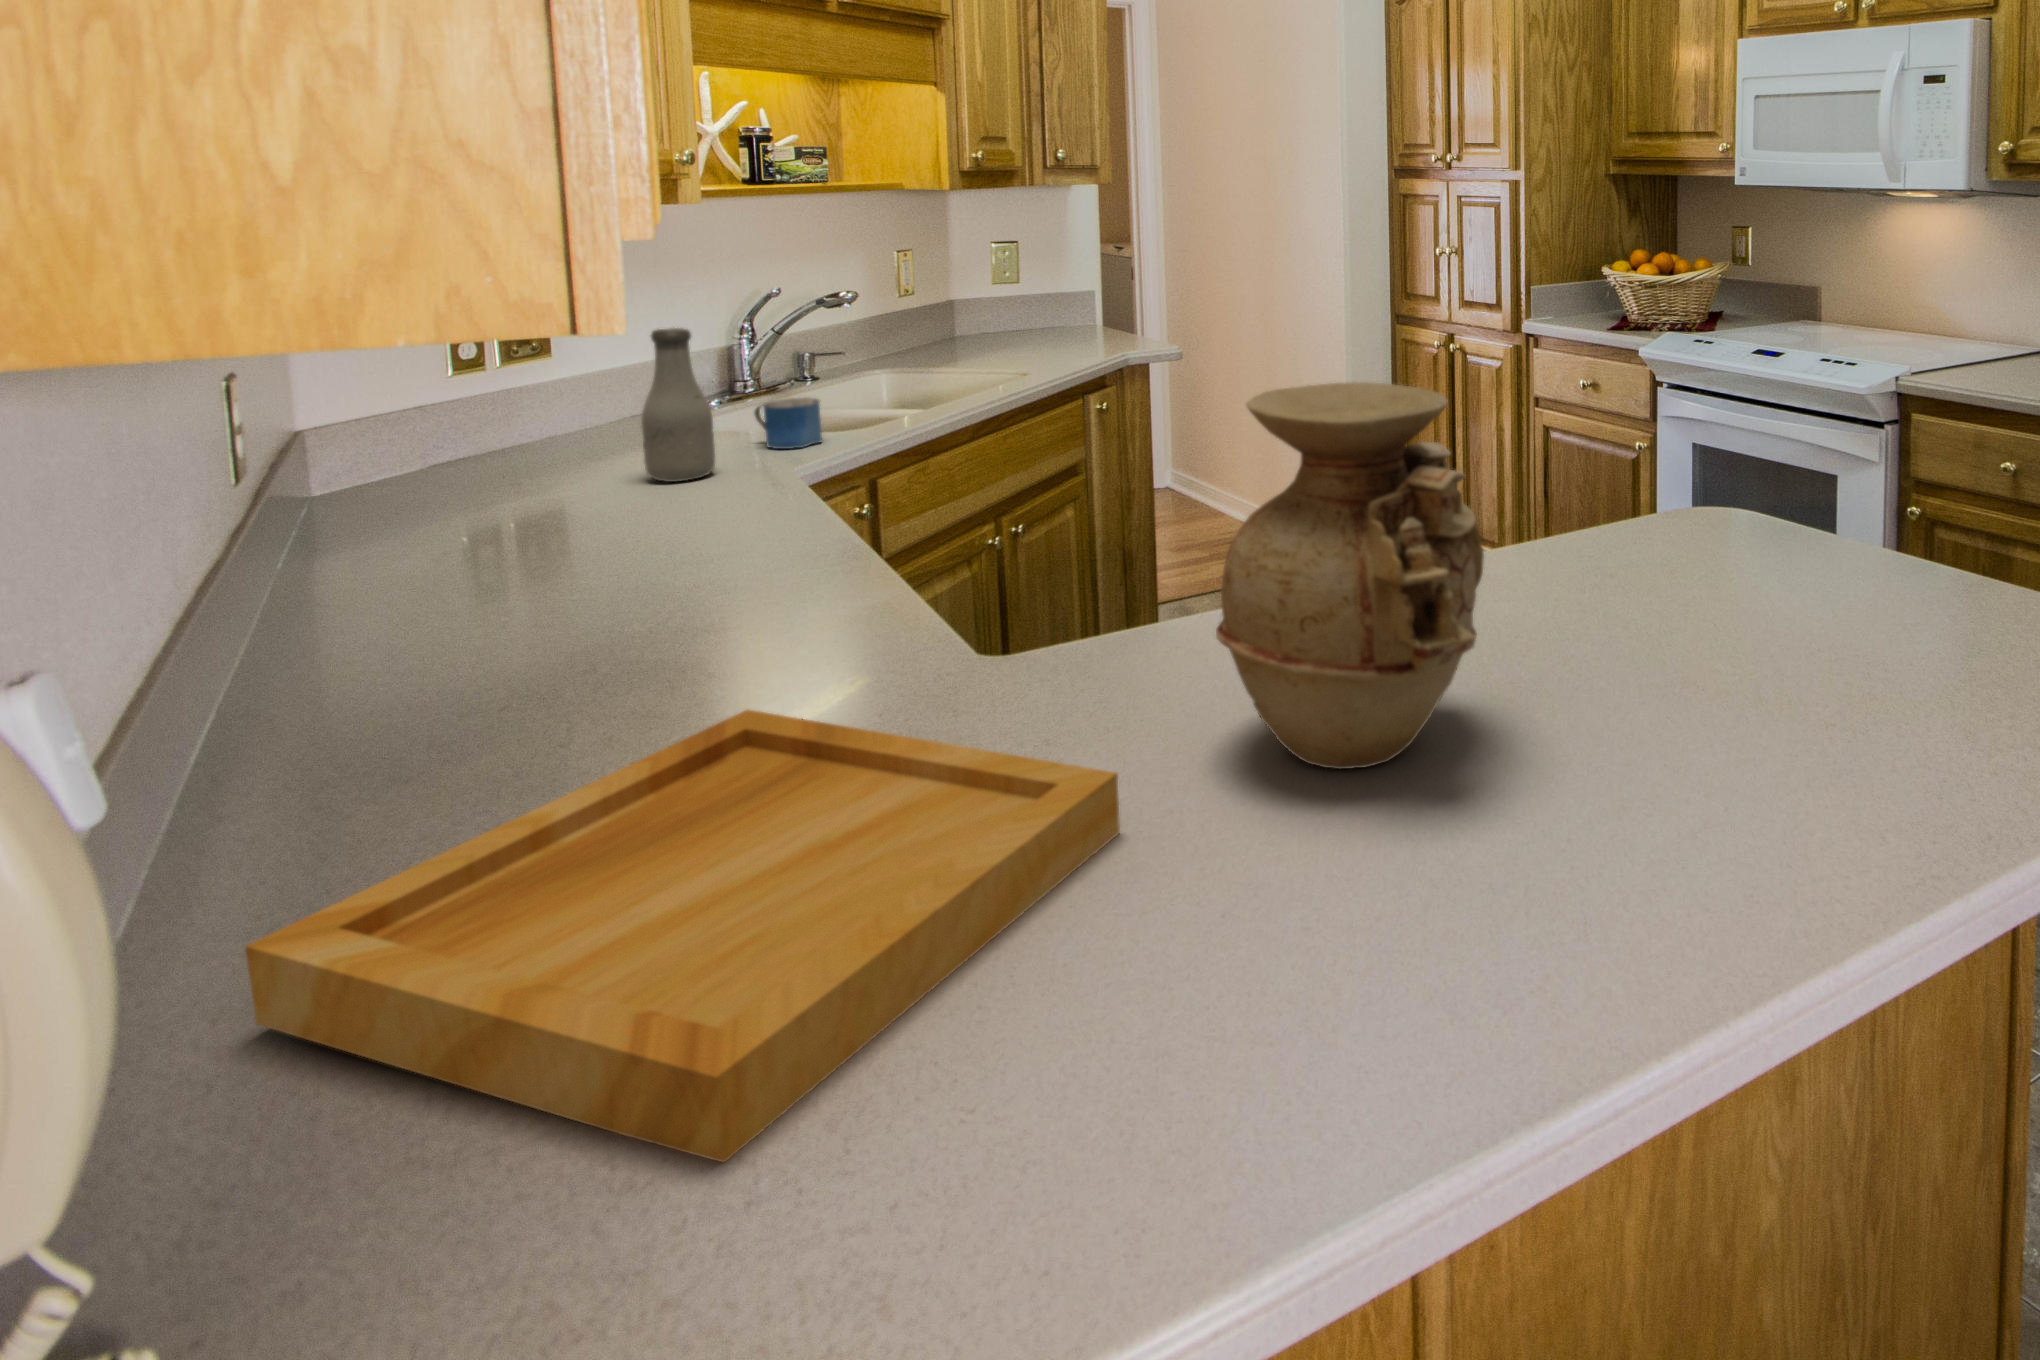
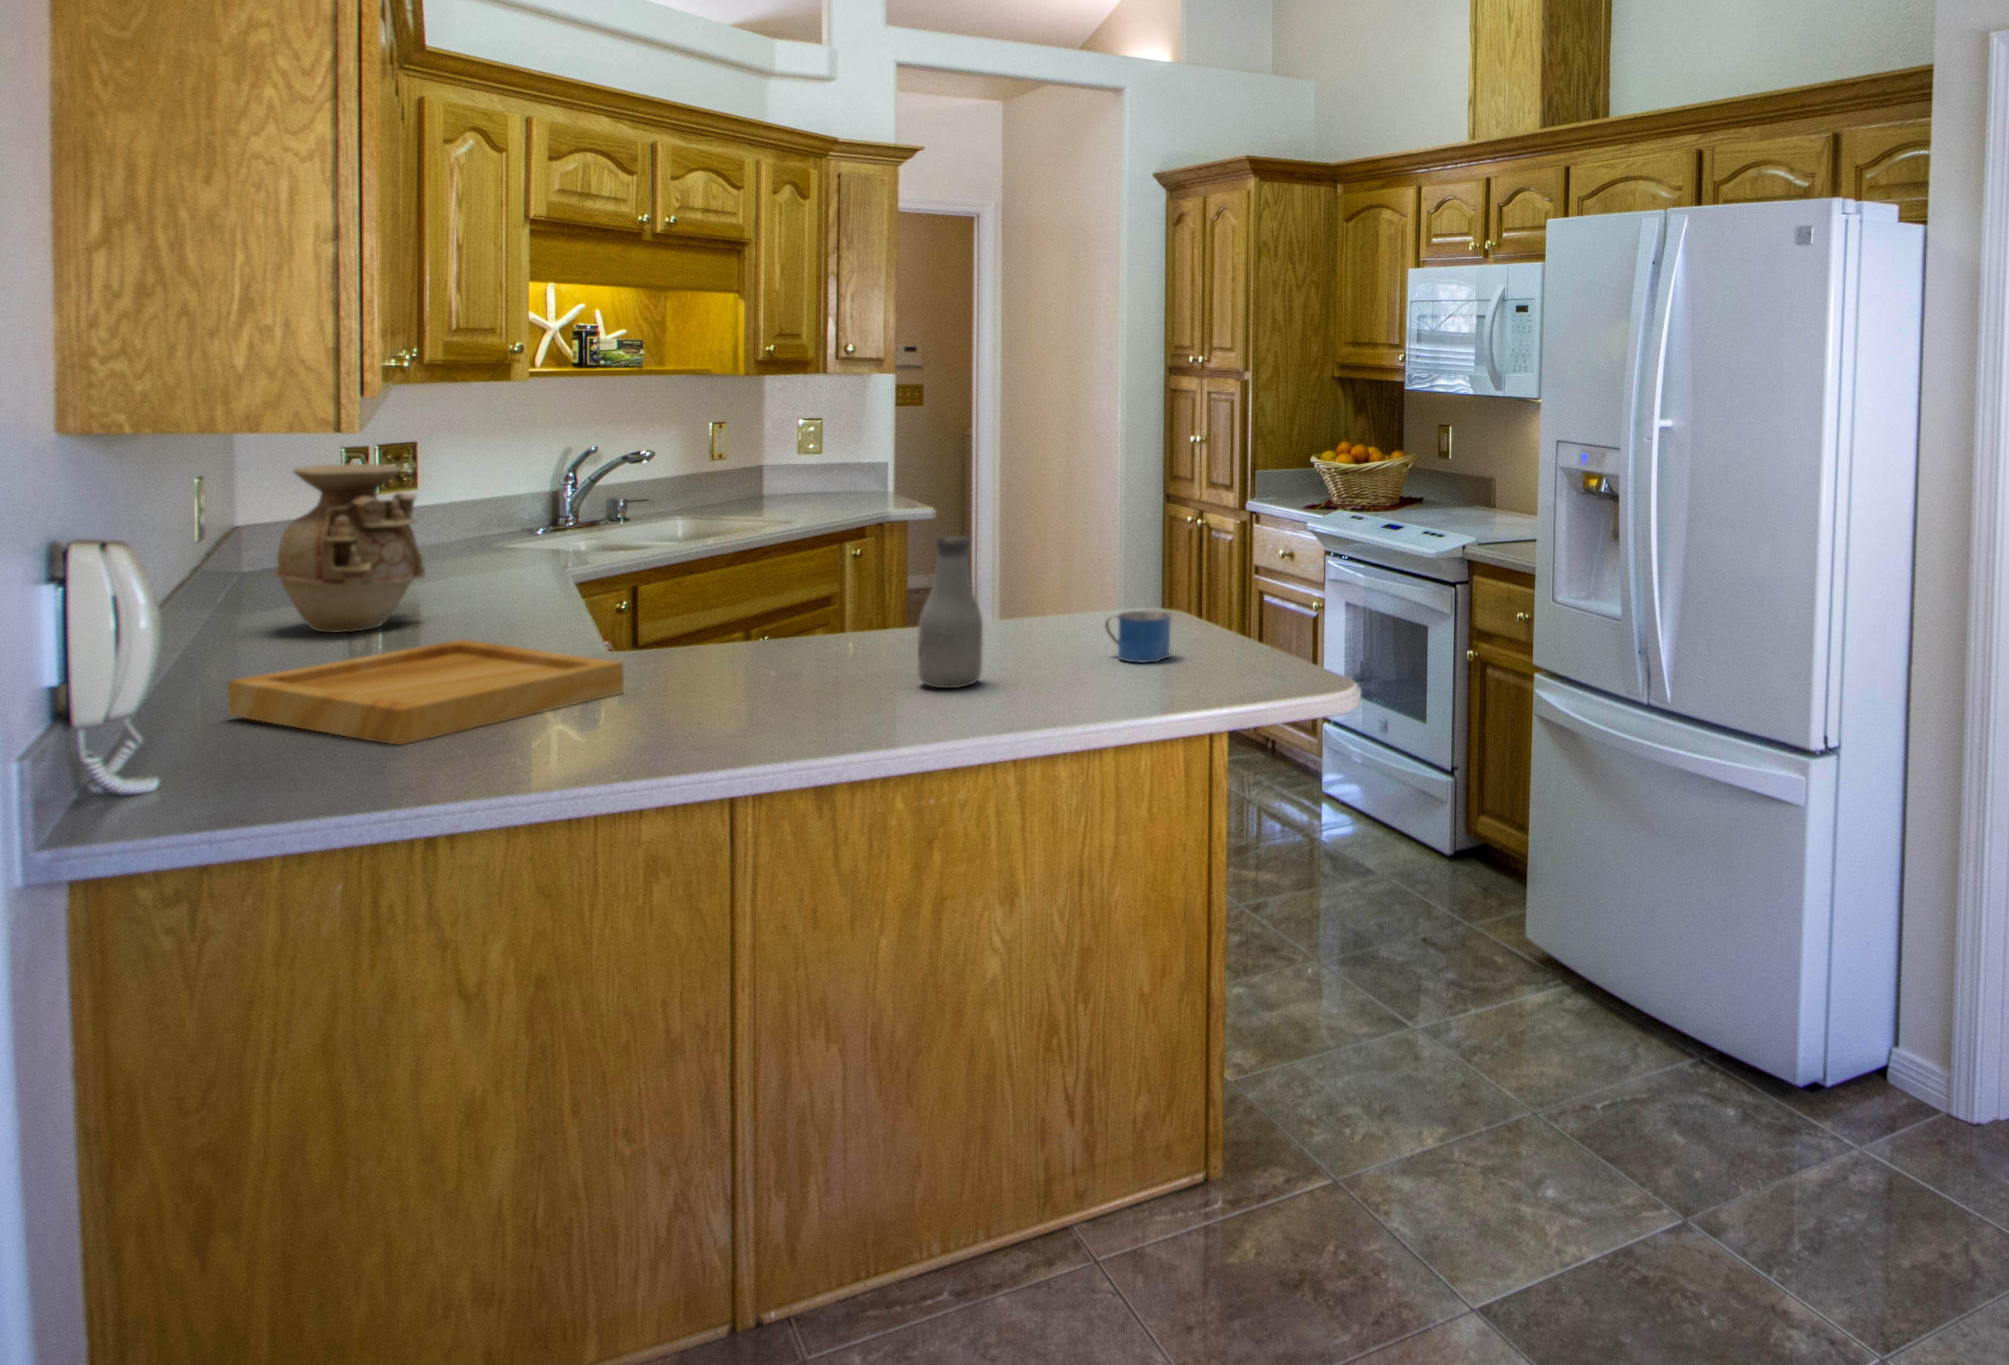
bottle: present [641,328,715,482] -> present [918,535,983,688]
vase: present [1216,382,1484,769] -> present [274,464,425,632]
mug: present [754,397,822,449] -> present [1105,610,1171,662]

